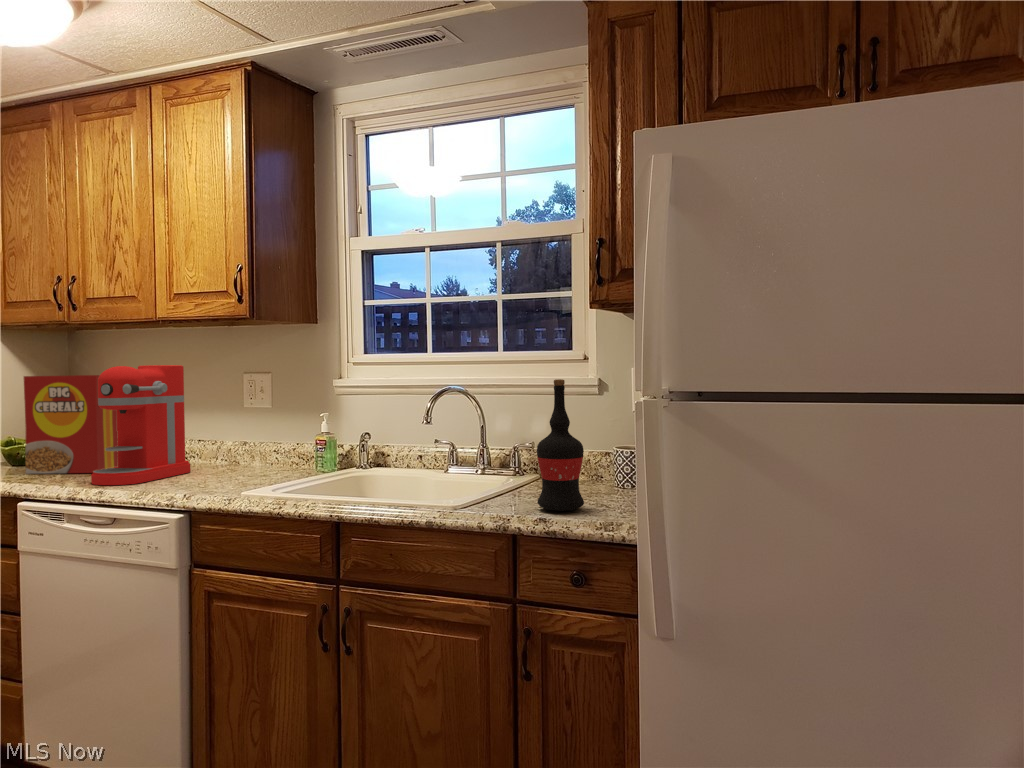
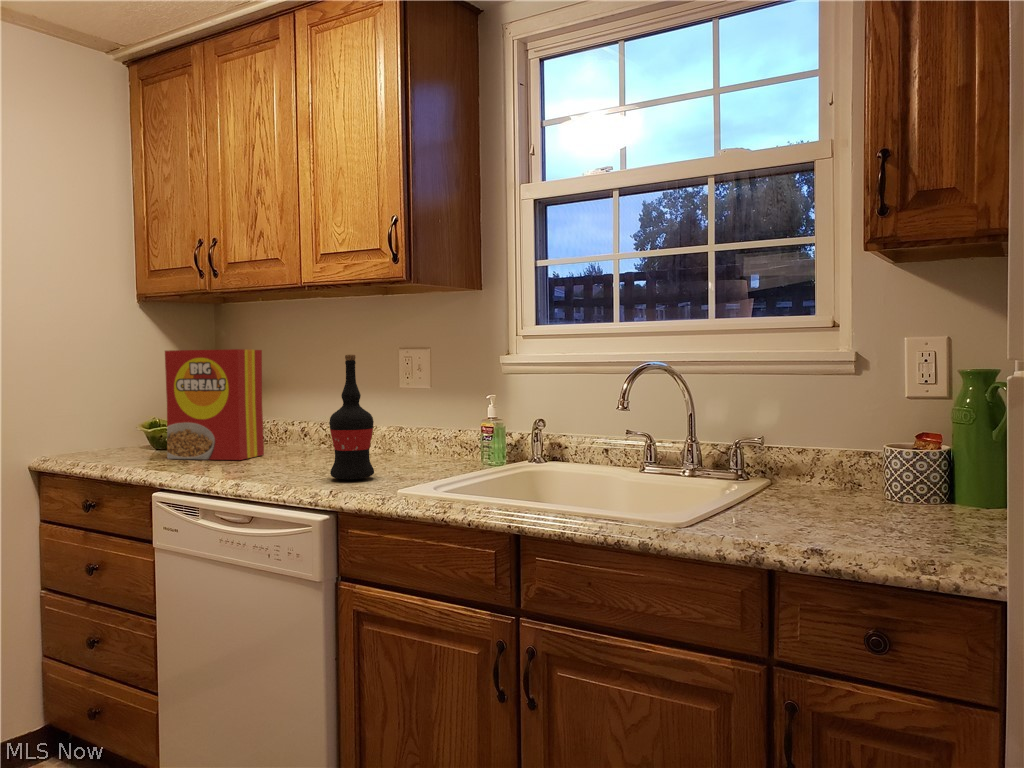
coffee maker: present [91,365,190,485] -> none [231,338,338,476]
wine bottle: present [537,379,584,511] -> present [329,355,374,480]

